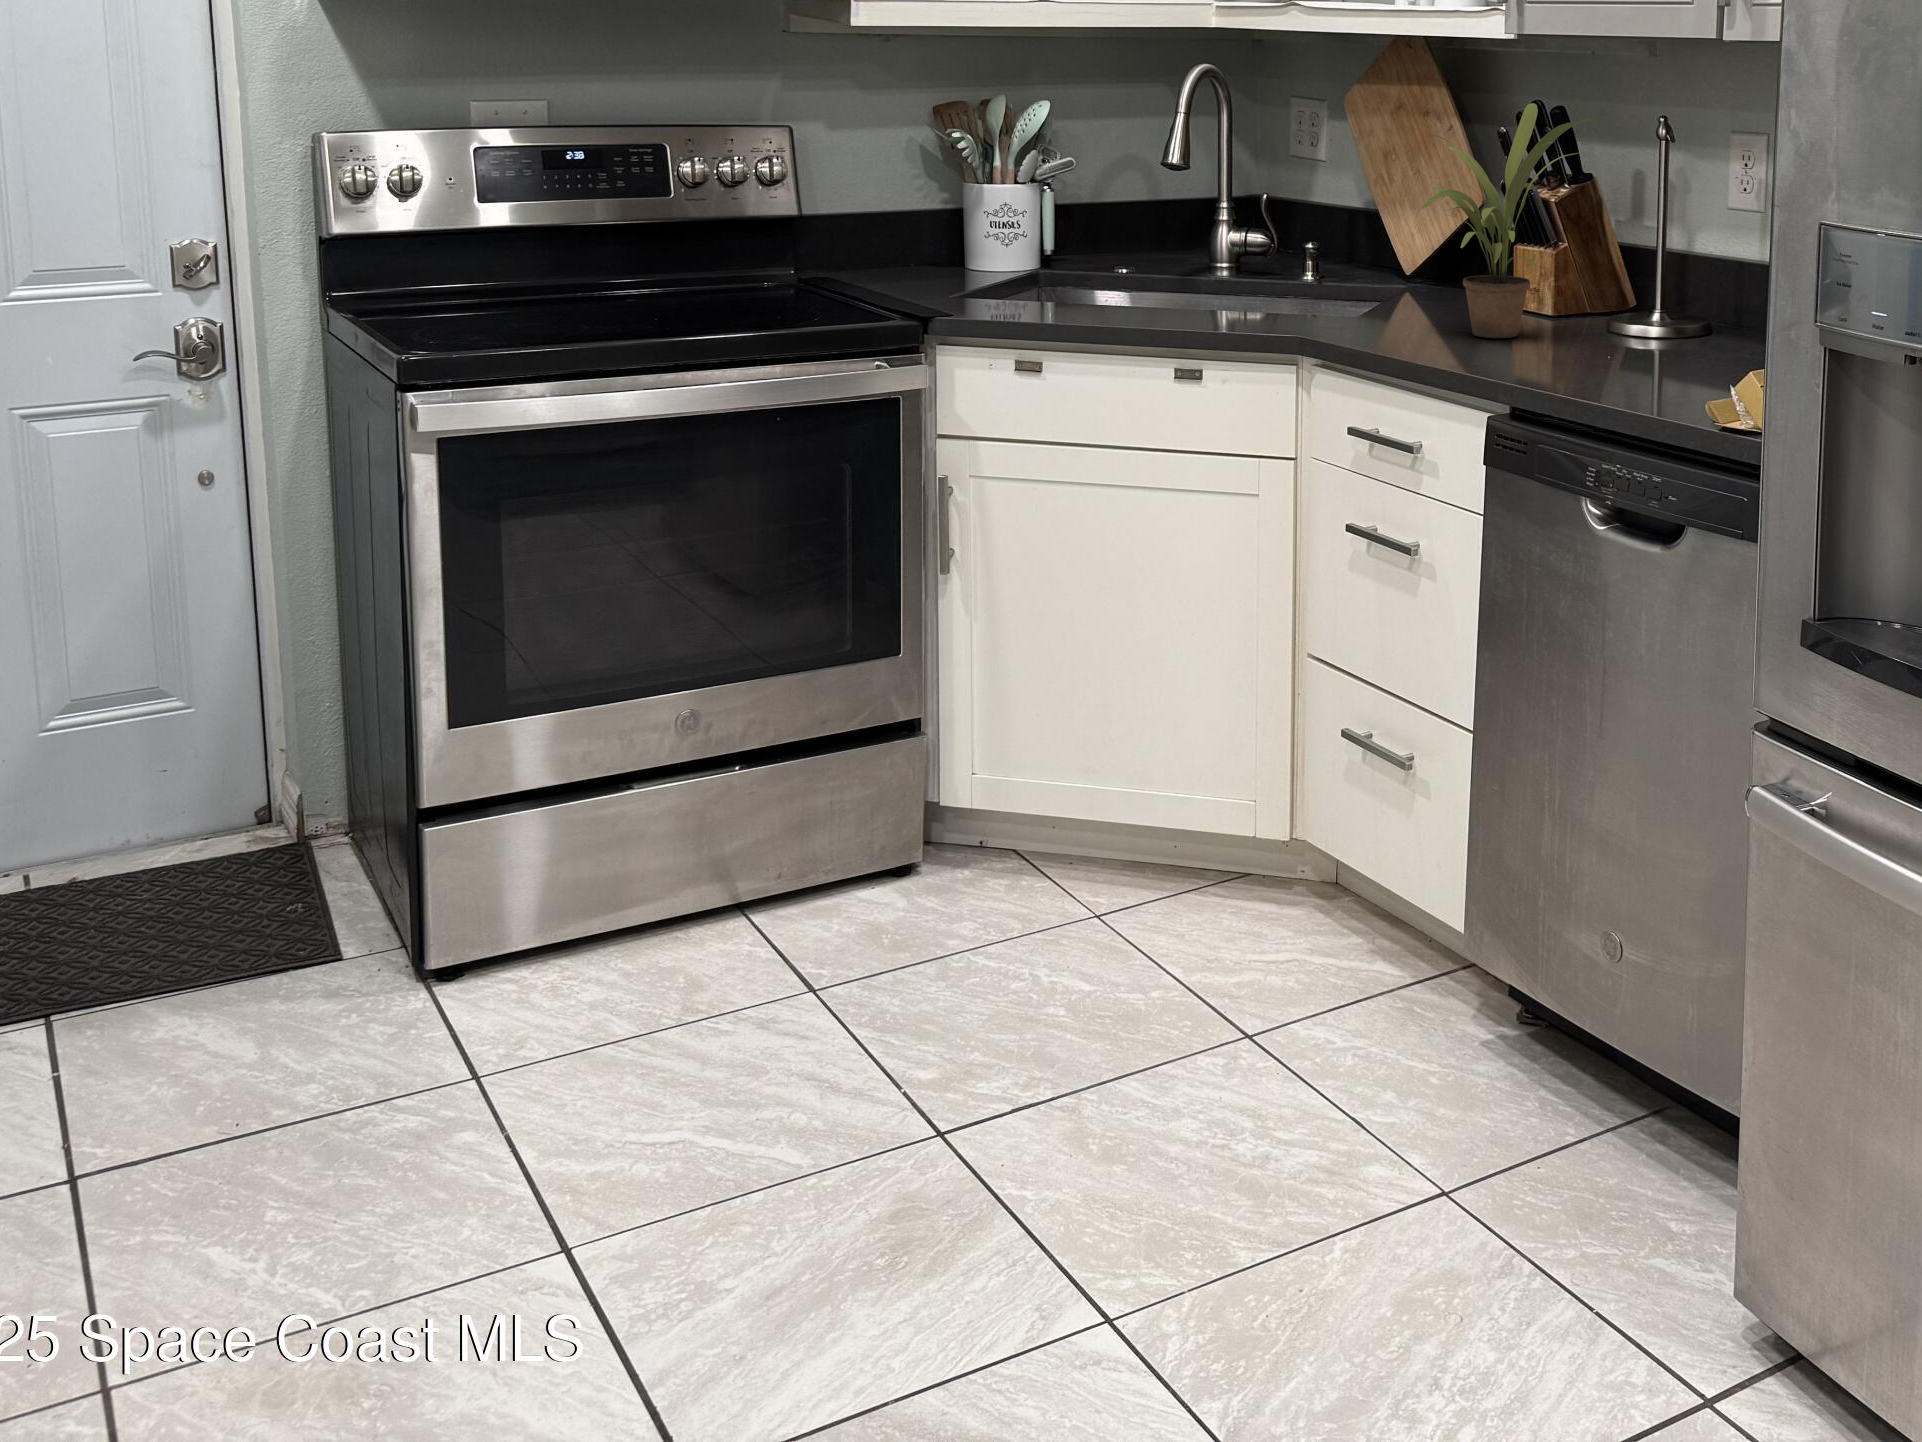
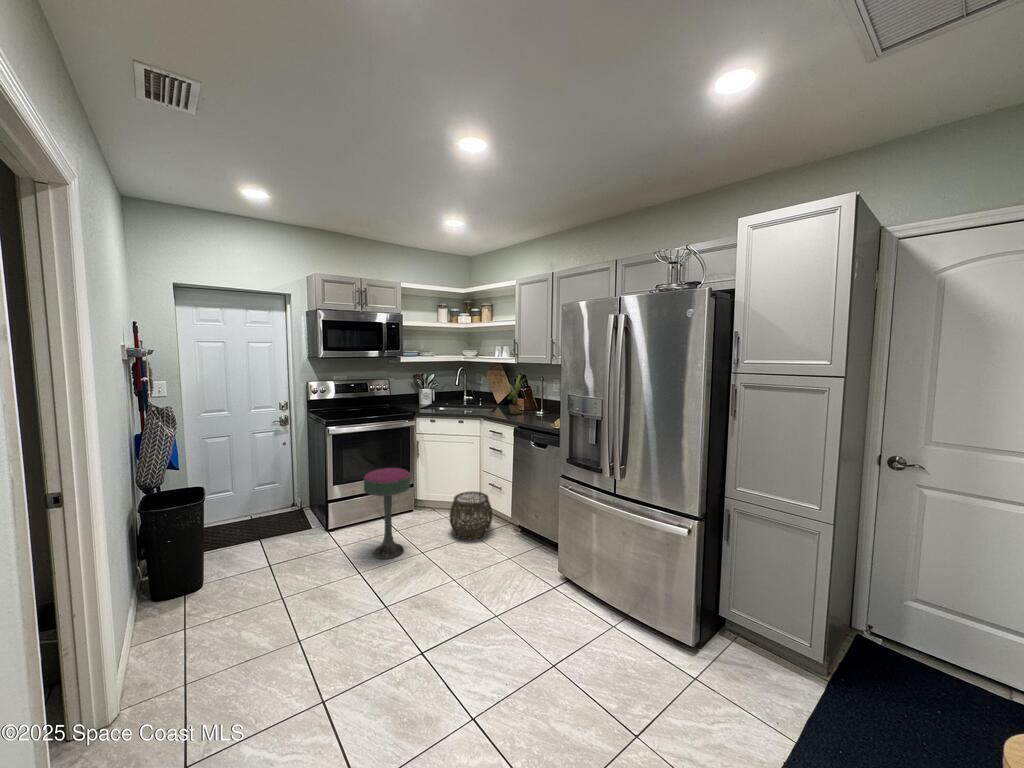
bar stool: none [595,638,868,1160] -> present [364,468,410,559]
woven basket: none [1104,780,1356,1063] -> present [450,492,493,540]

